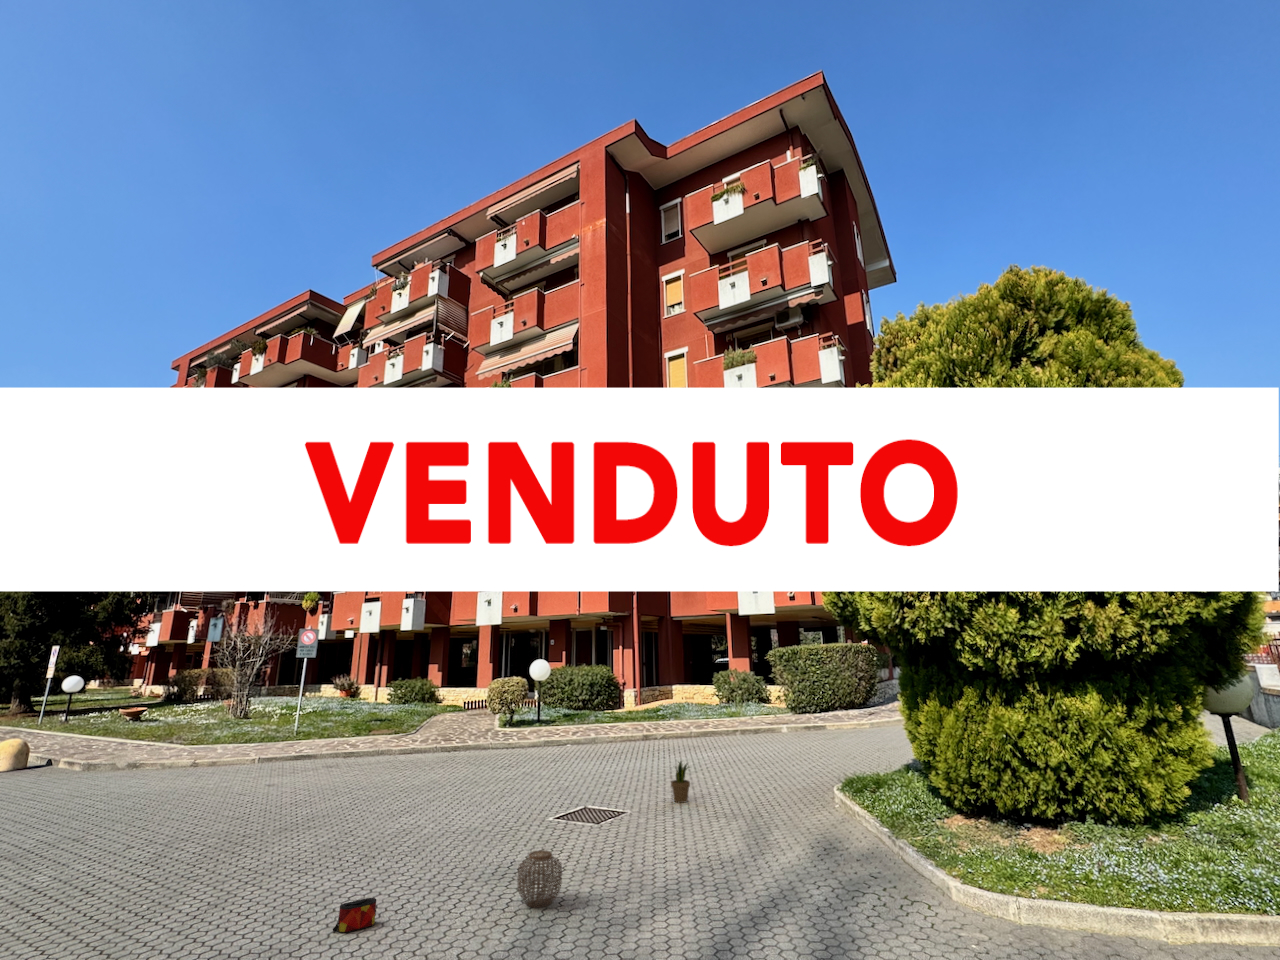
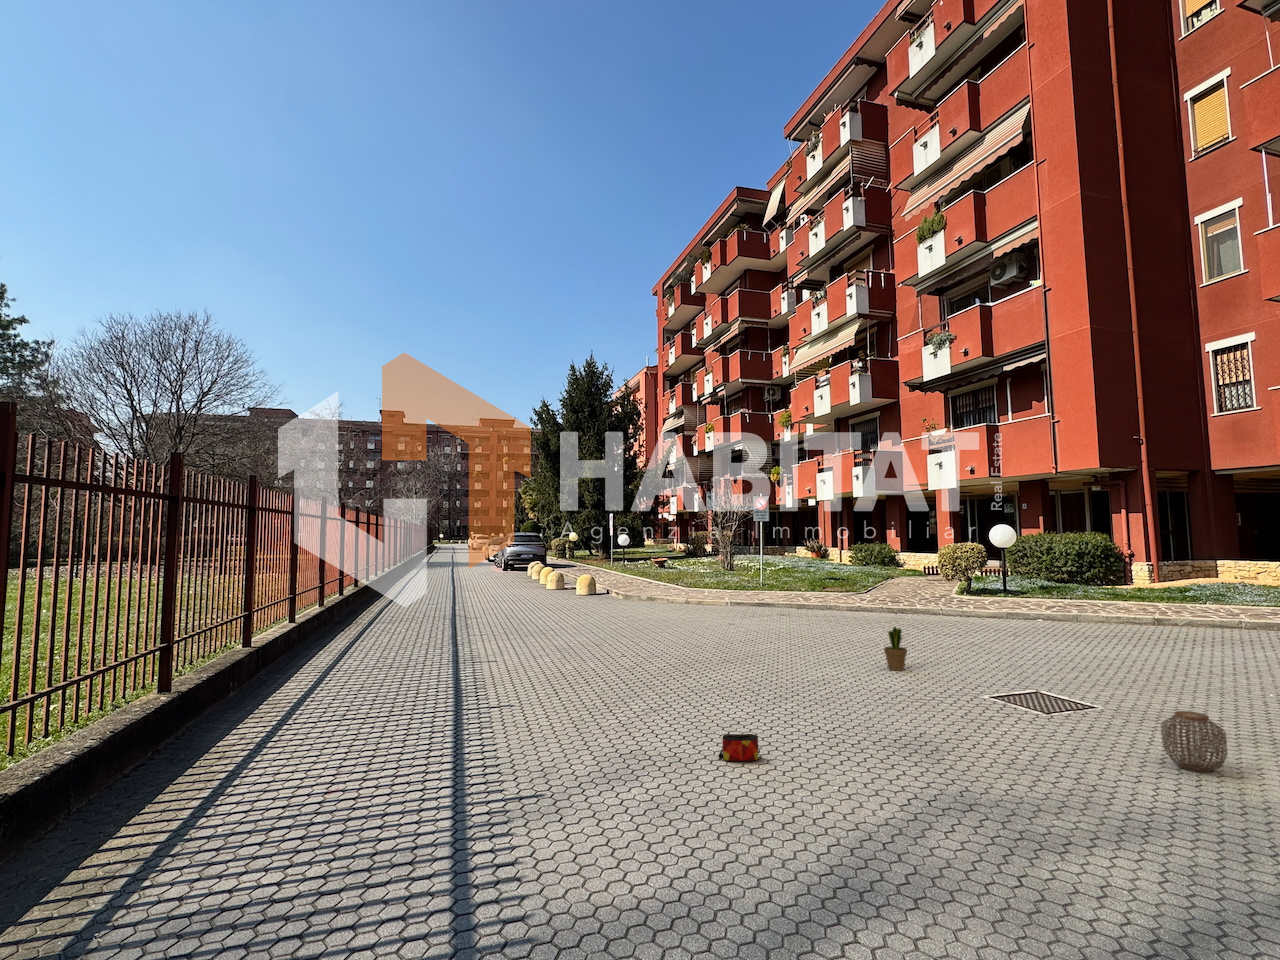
potted plant: present [671,762,690,803] -> present [884,627,907,671]
woven basket: present [518,850,562,908] -> present [1161,711,1227,773]

